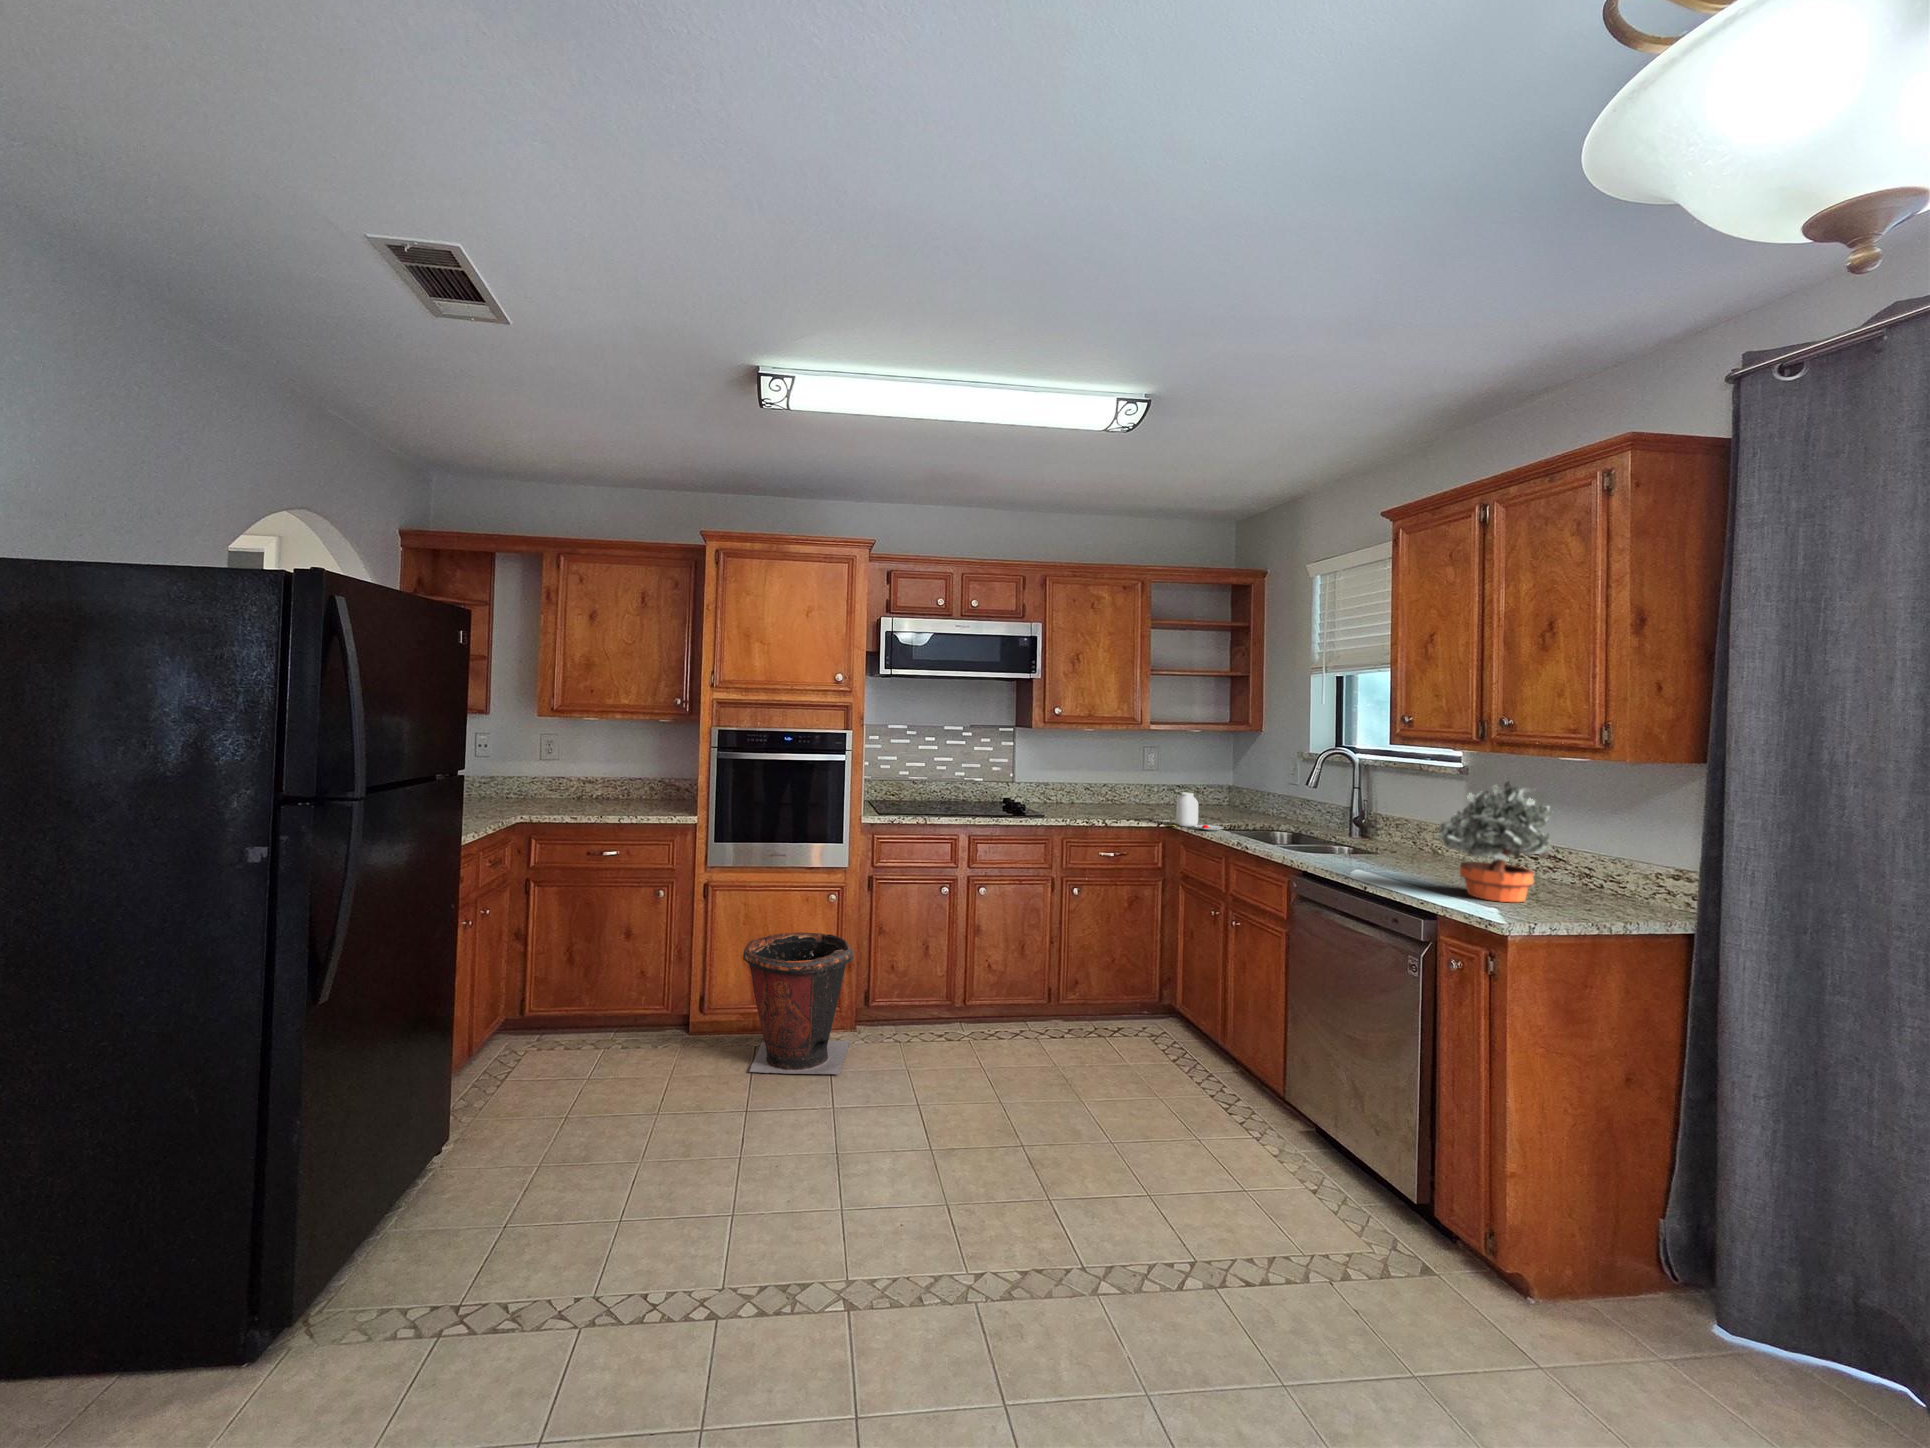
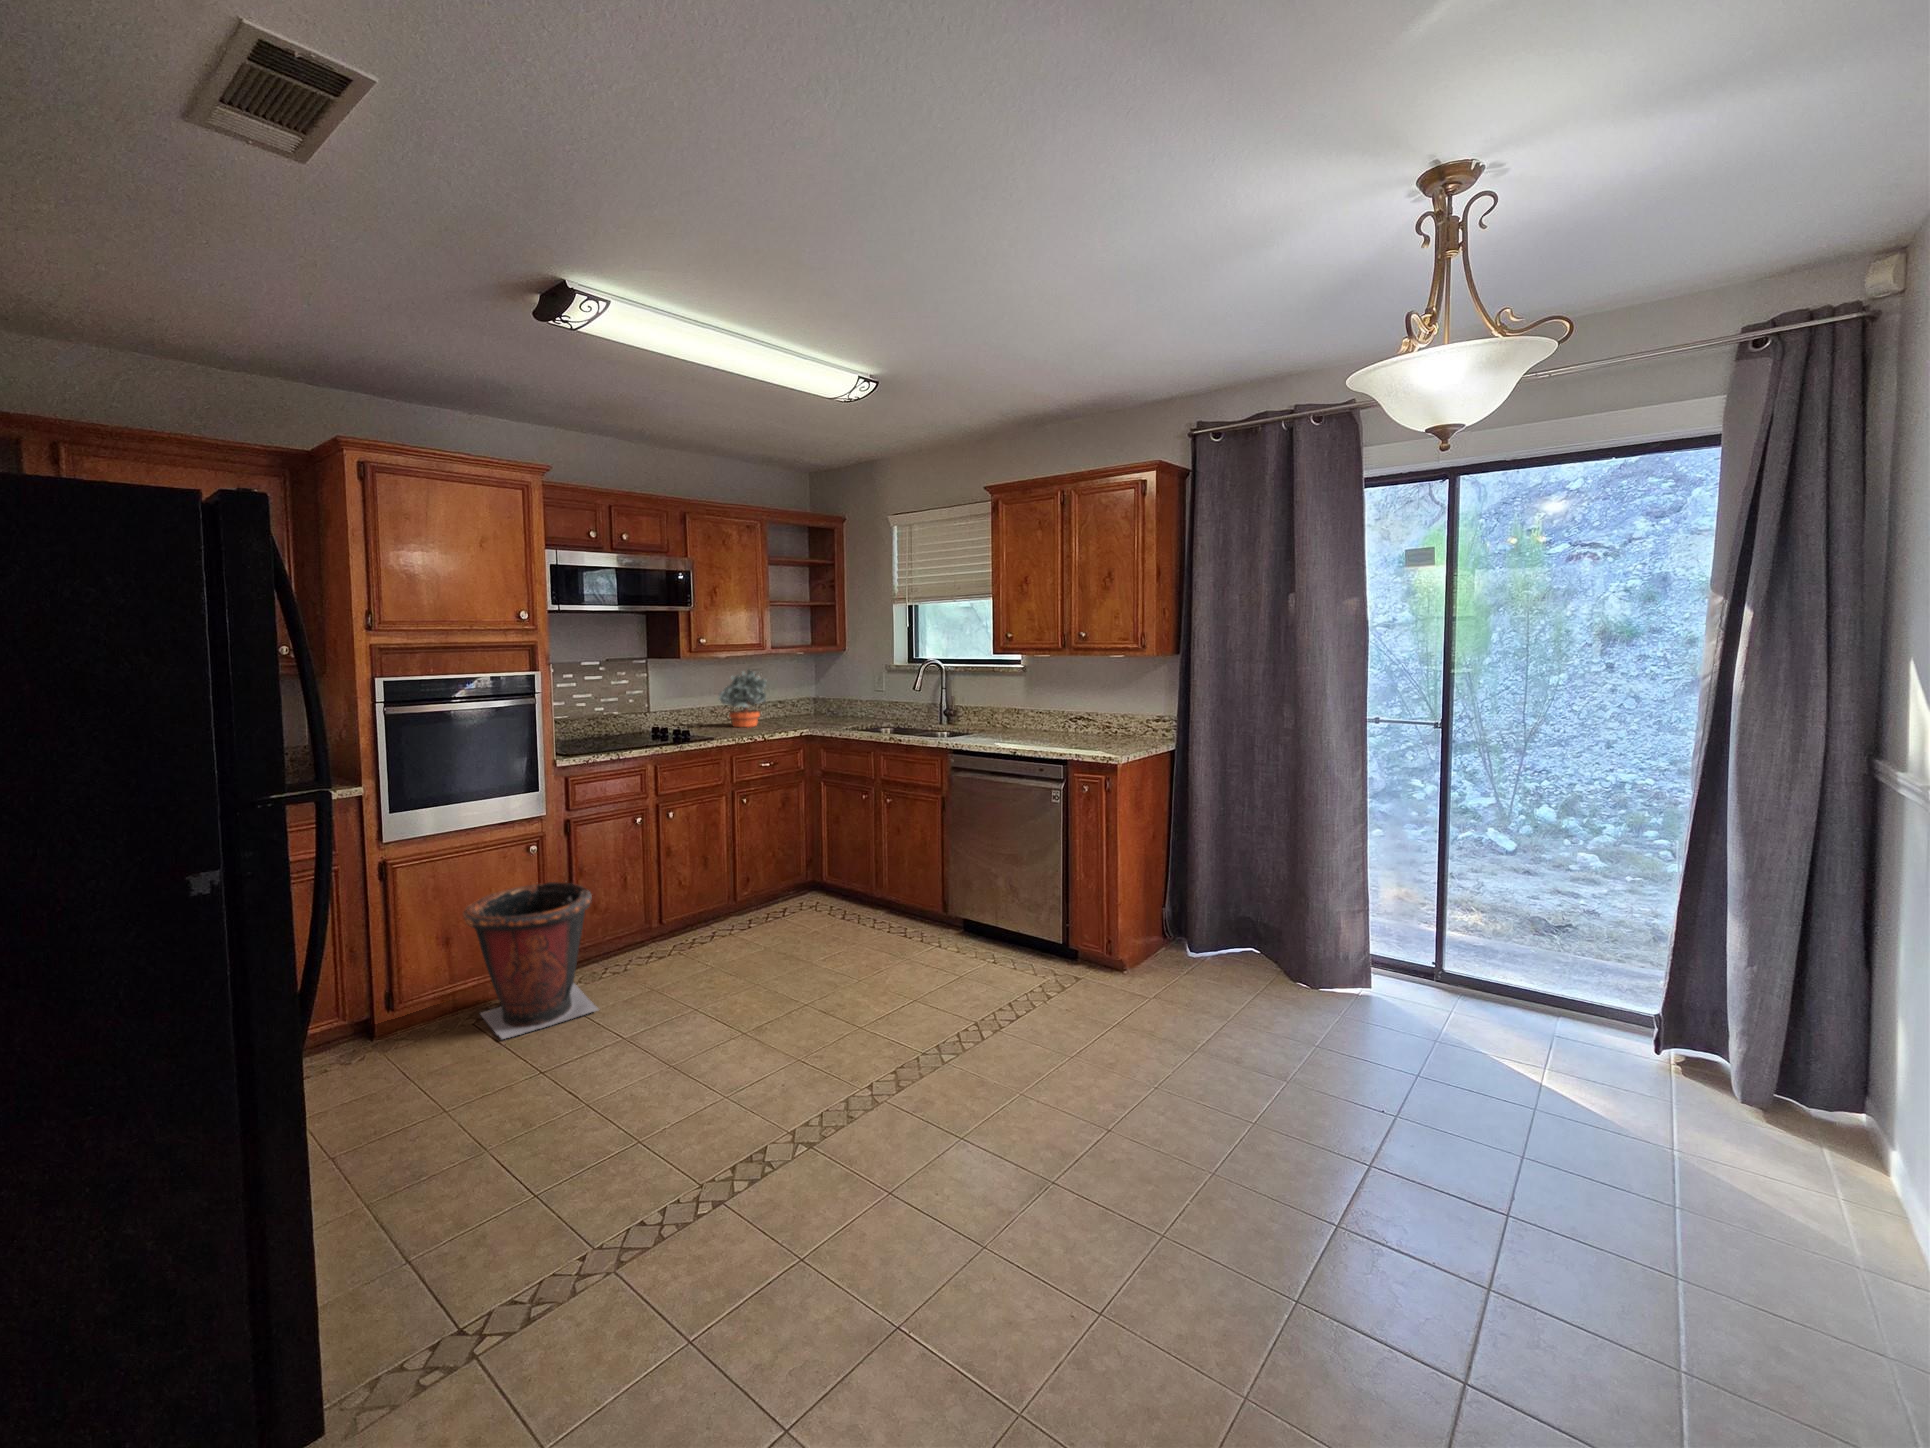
potted plant: present [1437,781,1552,902] -> present [718,670,766,727]
jar: present [1167,793,1223,830] -> none [814,705,860,734]

